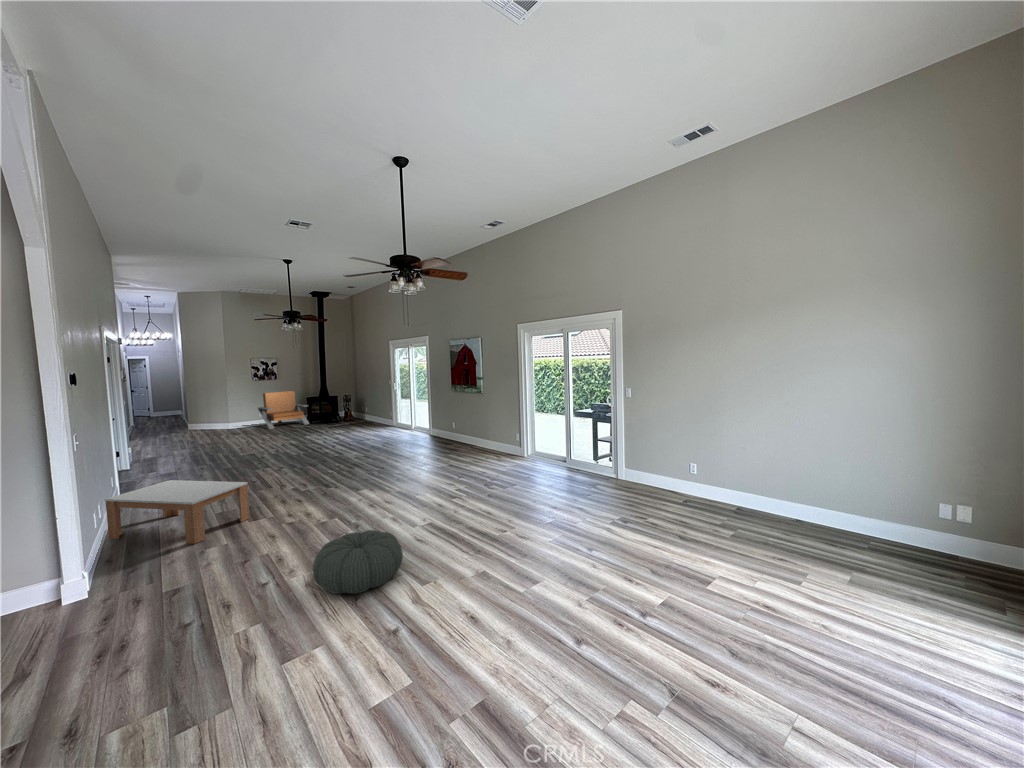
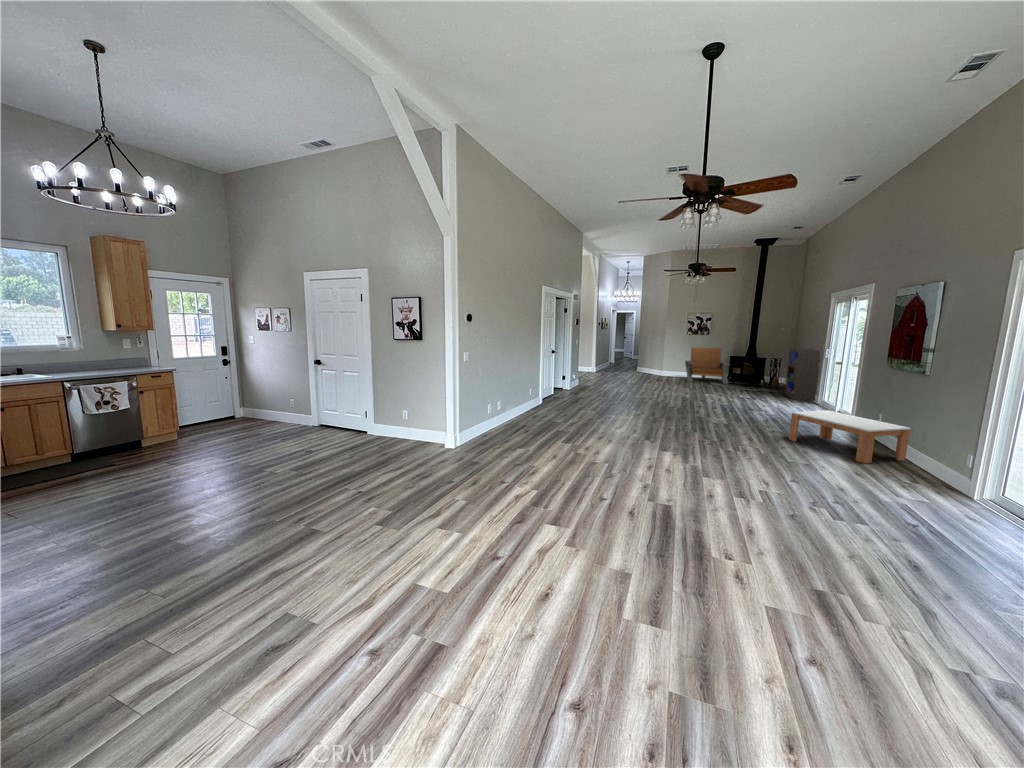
bookshelf: none [361,385,389,427] -> present [785,348,820,401]
coffee table: present [105,480,250,544] -> present [789,410,911,463]
pouf: present [313,530,403,594] -> none [508,471,587,525]

